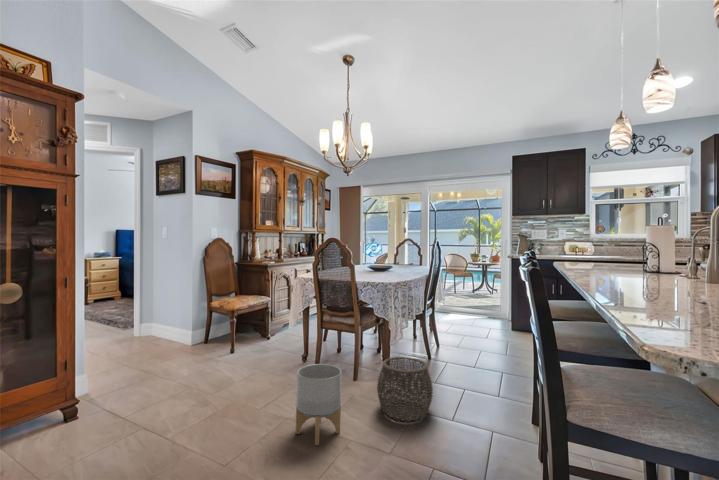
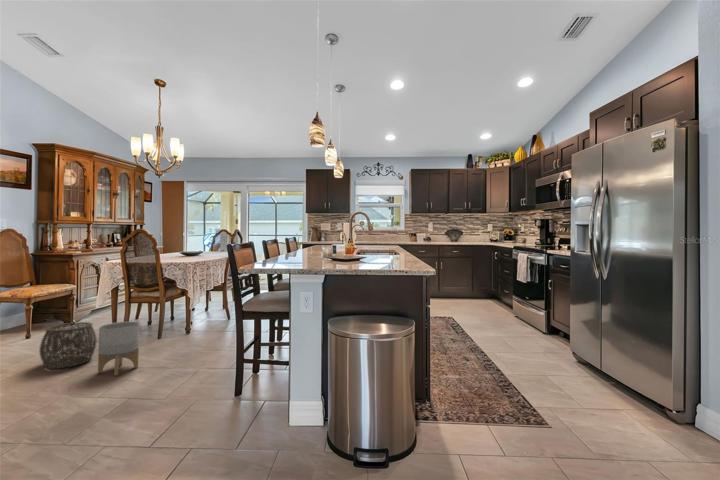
woven basket: present [377,357,433,421] -> present [40,322,97,369]

